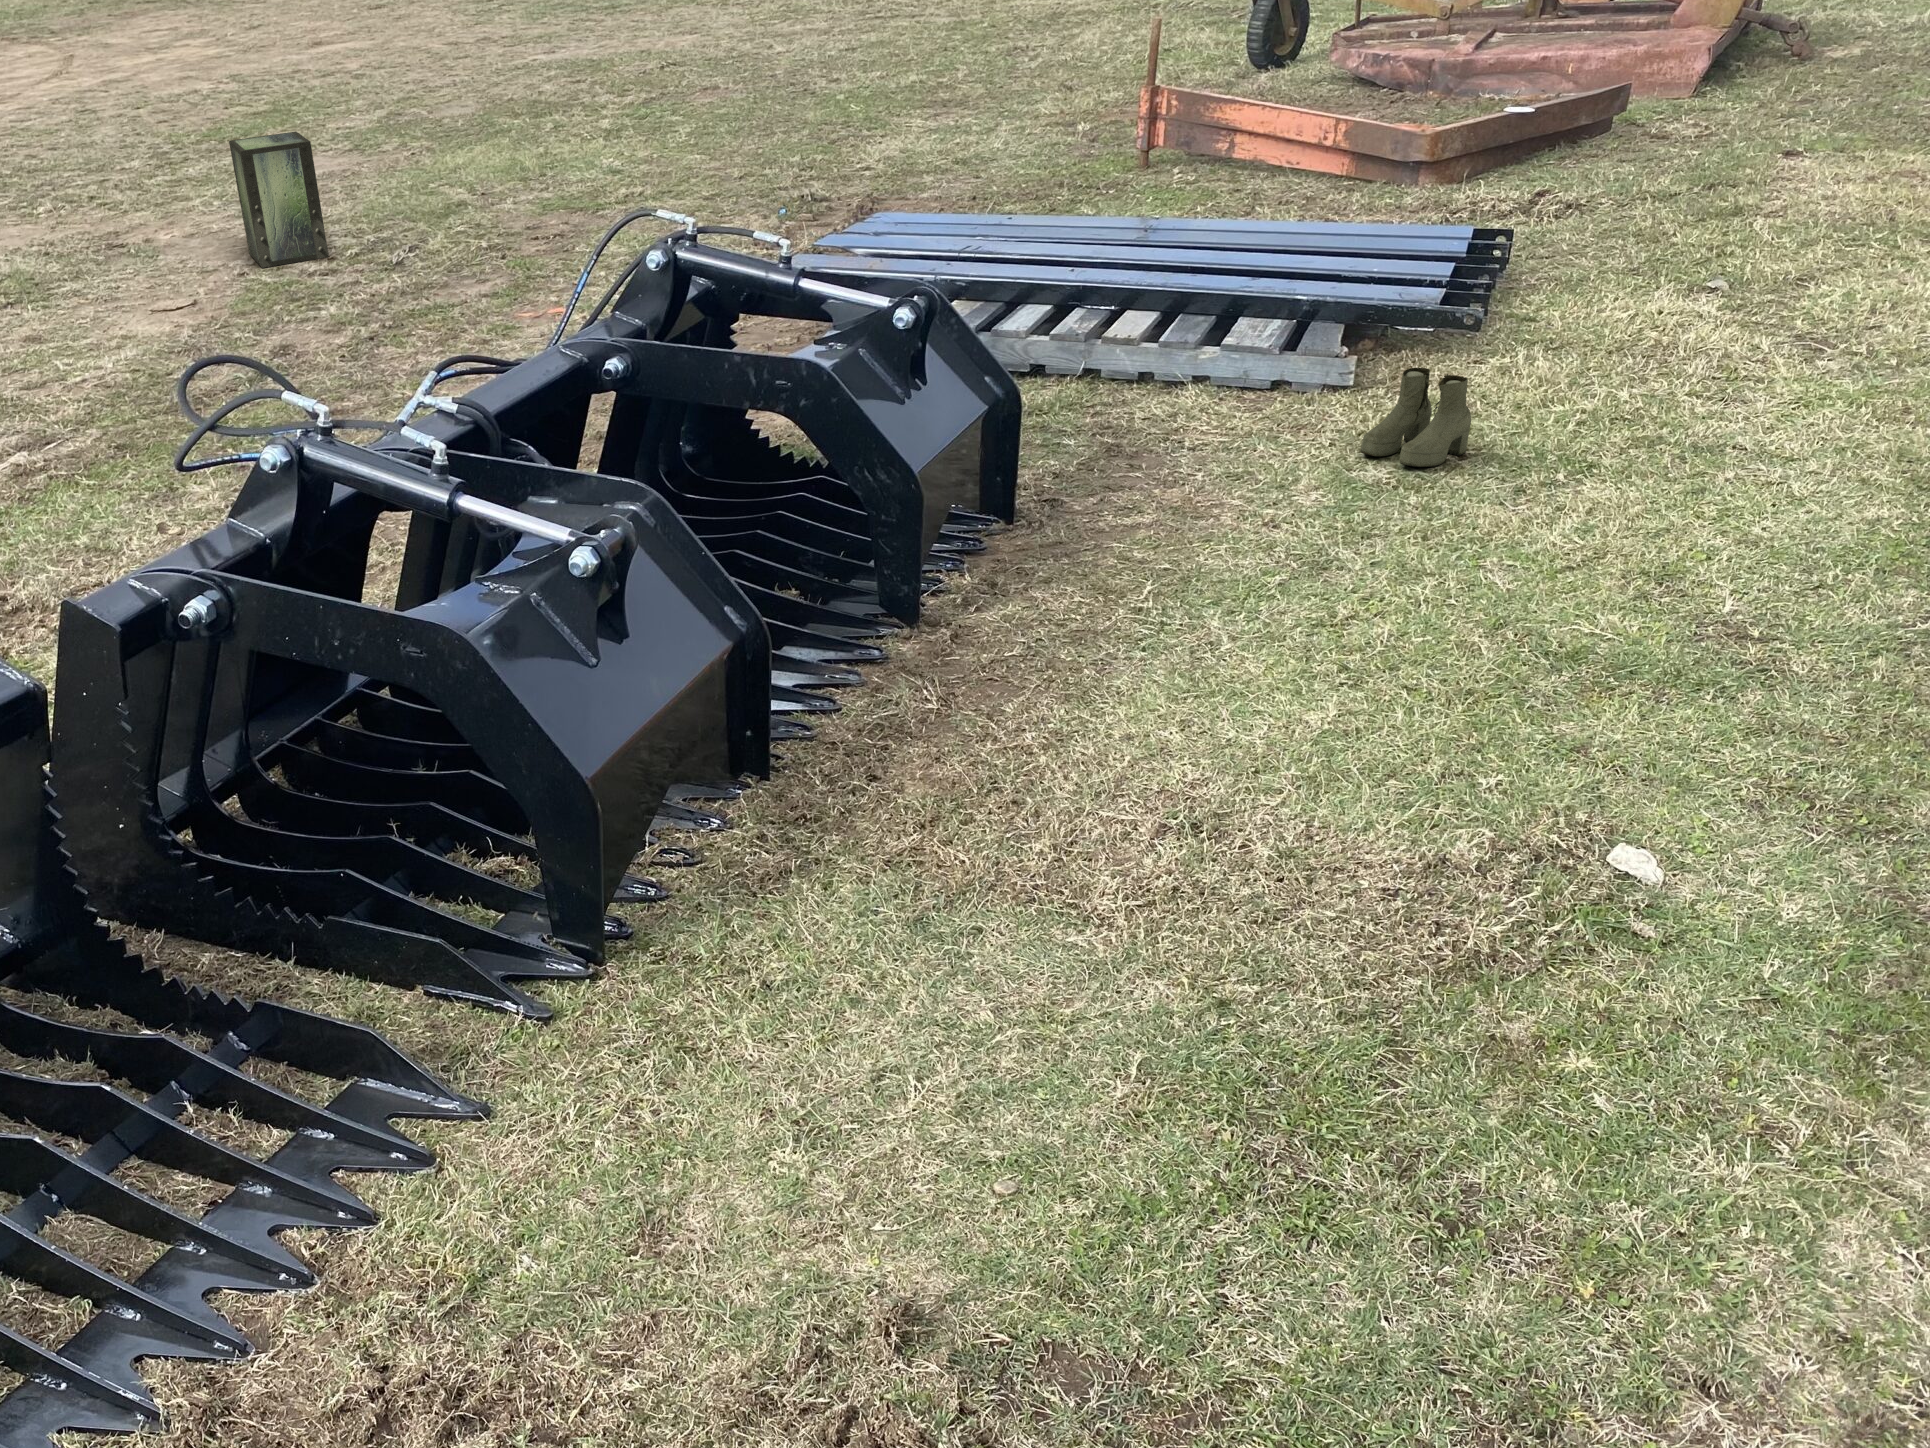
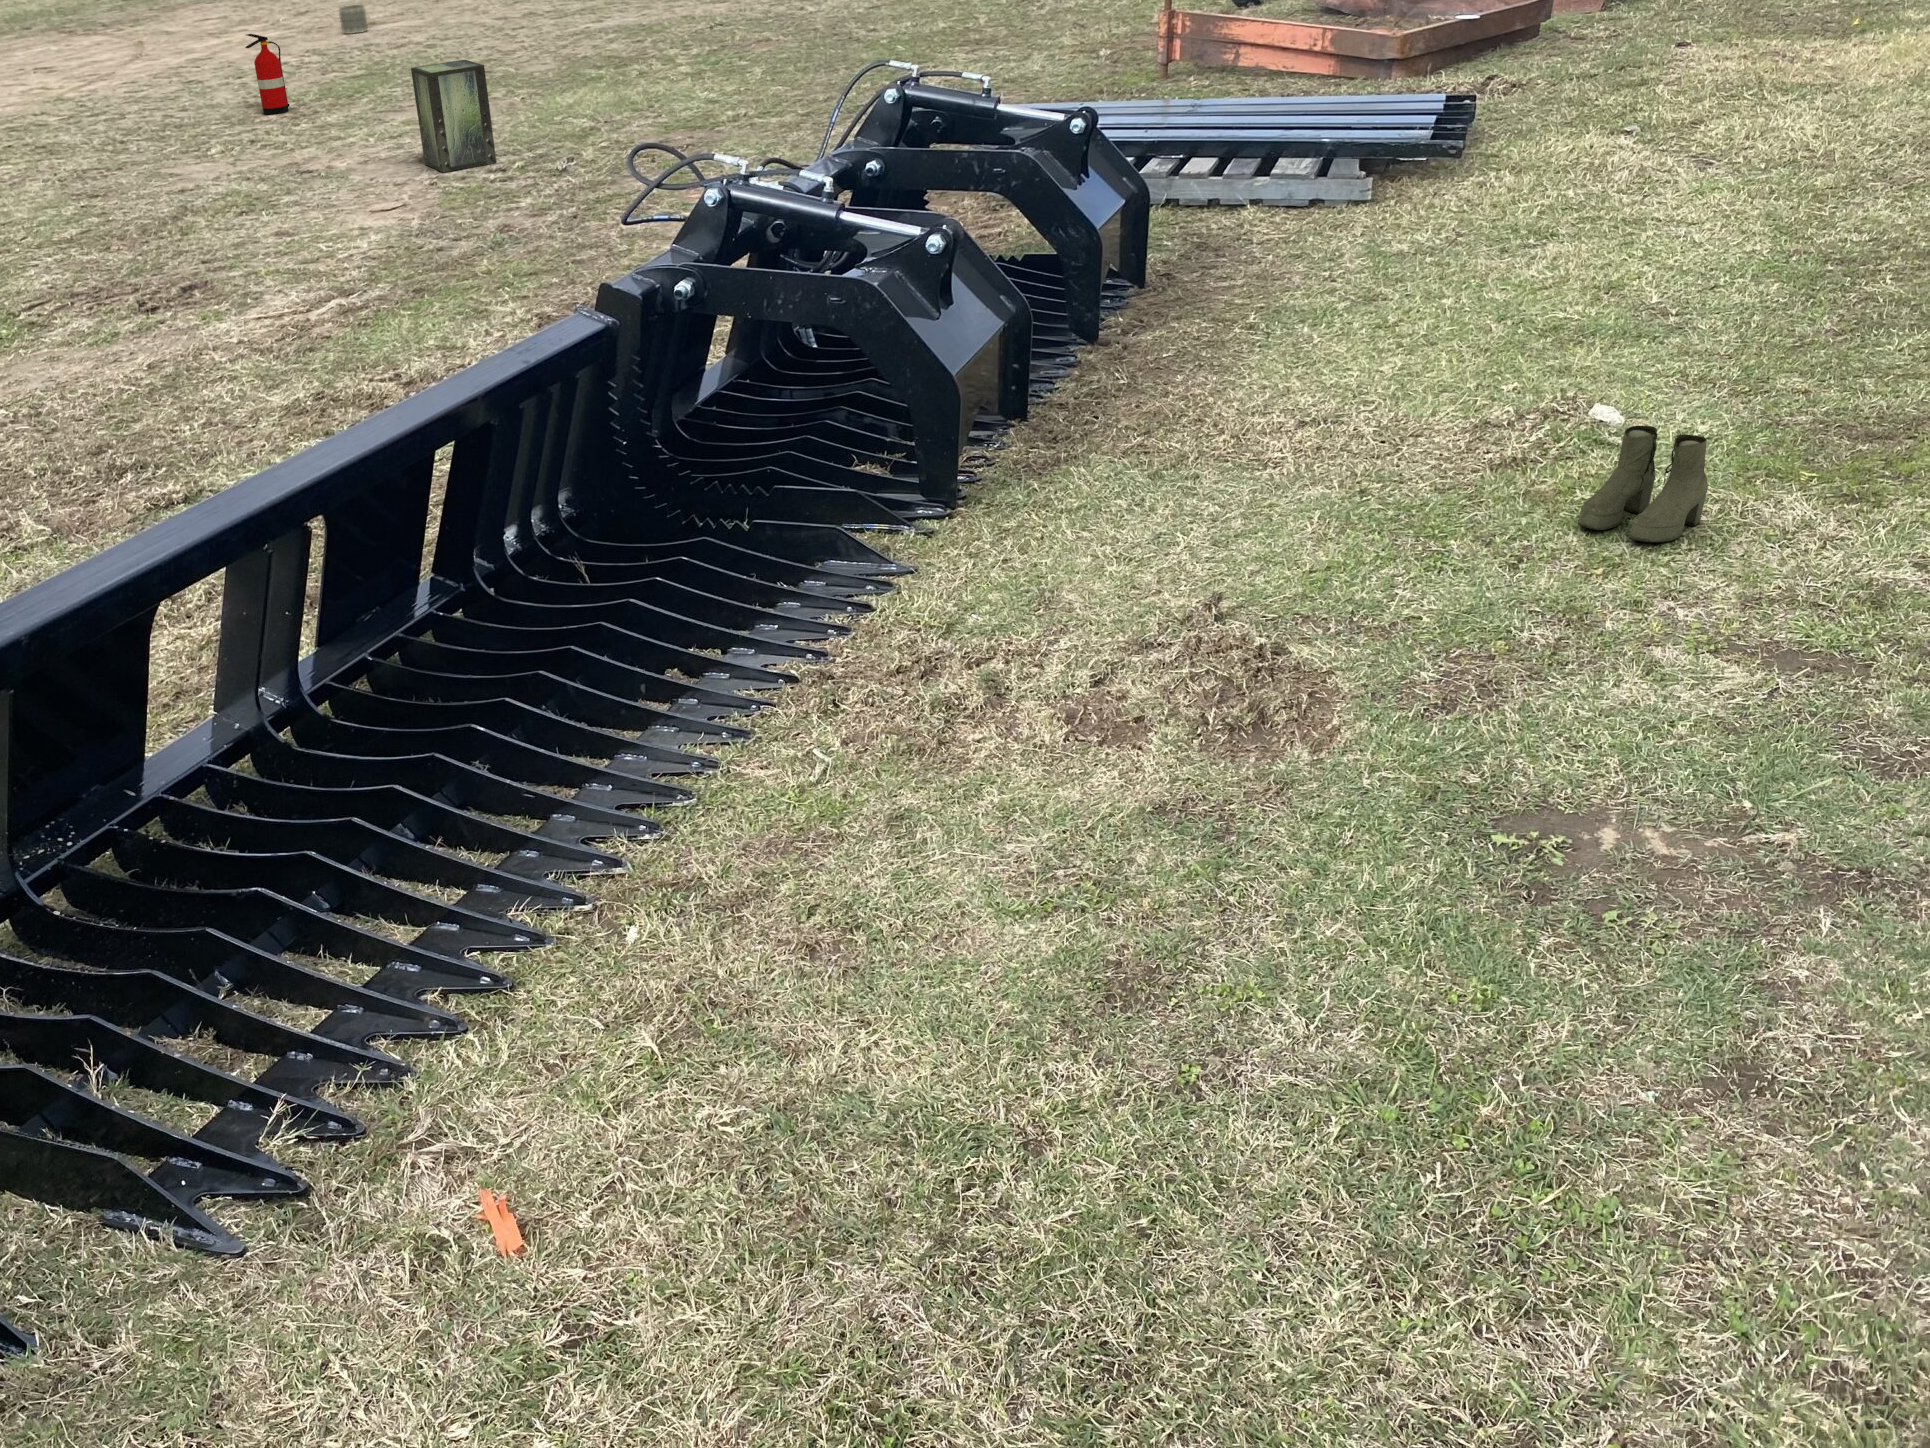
planter: none [268,30,301,62] -> present [339,5,368,34]
fire extinguisher: none [99,77,155,170] -> present [245,34,290,114]
boots: present [1360,368,1471,467] -> present [1577,426,1708,543]

